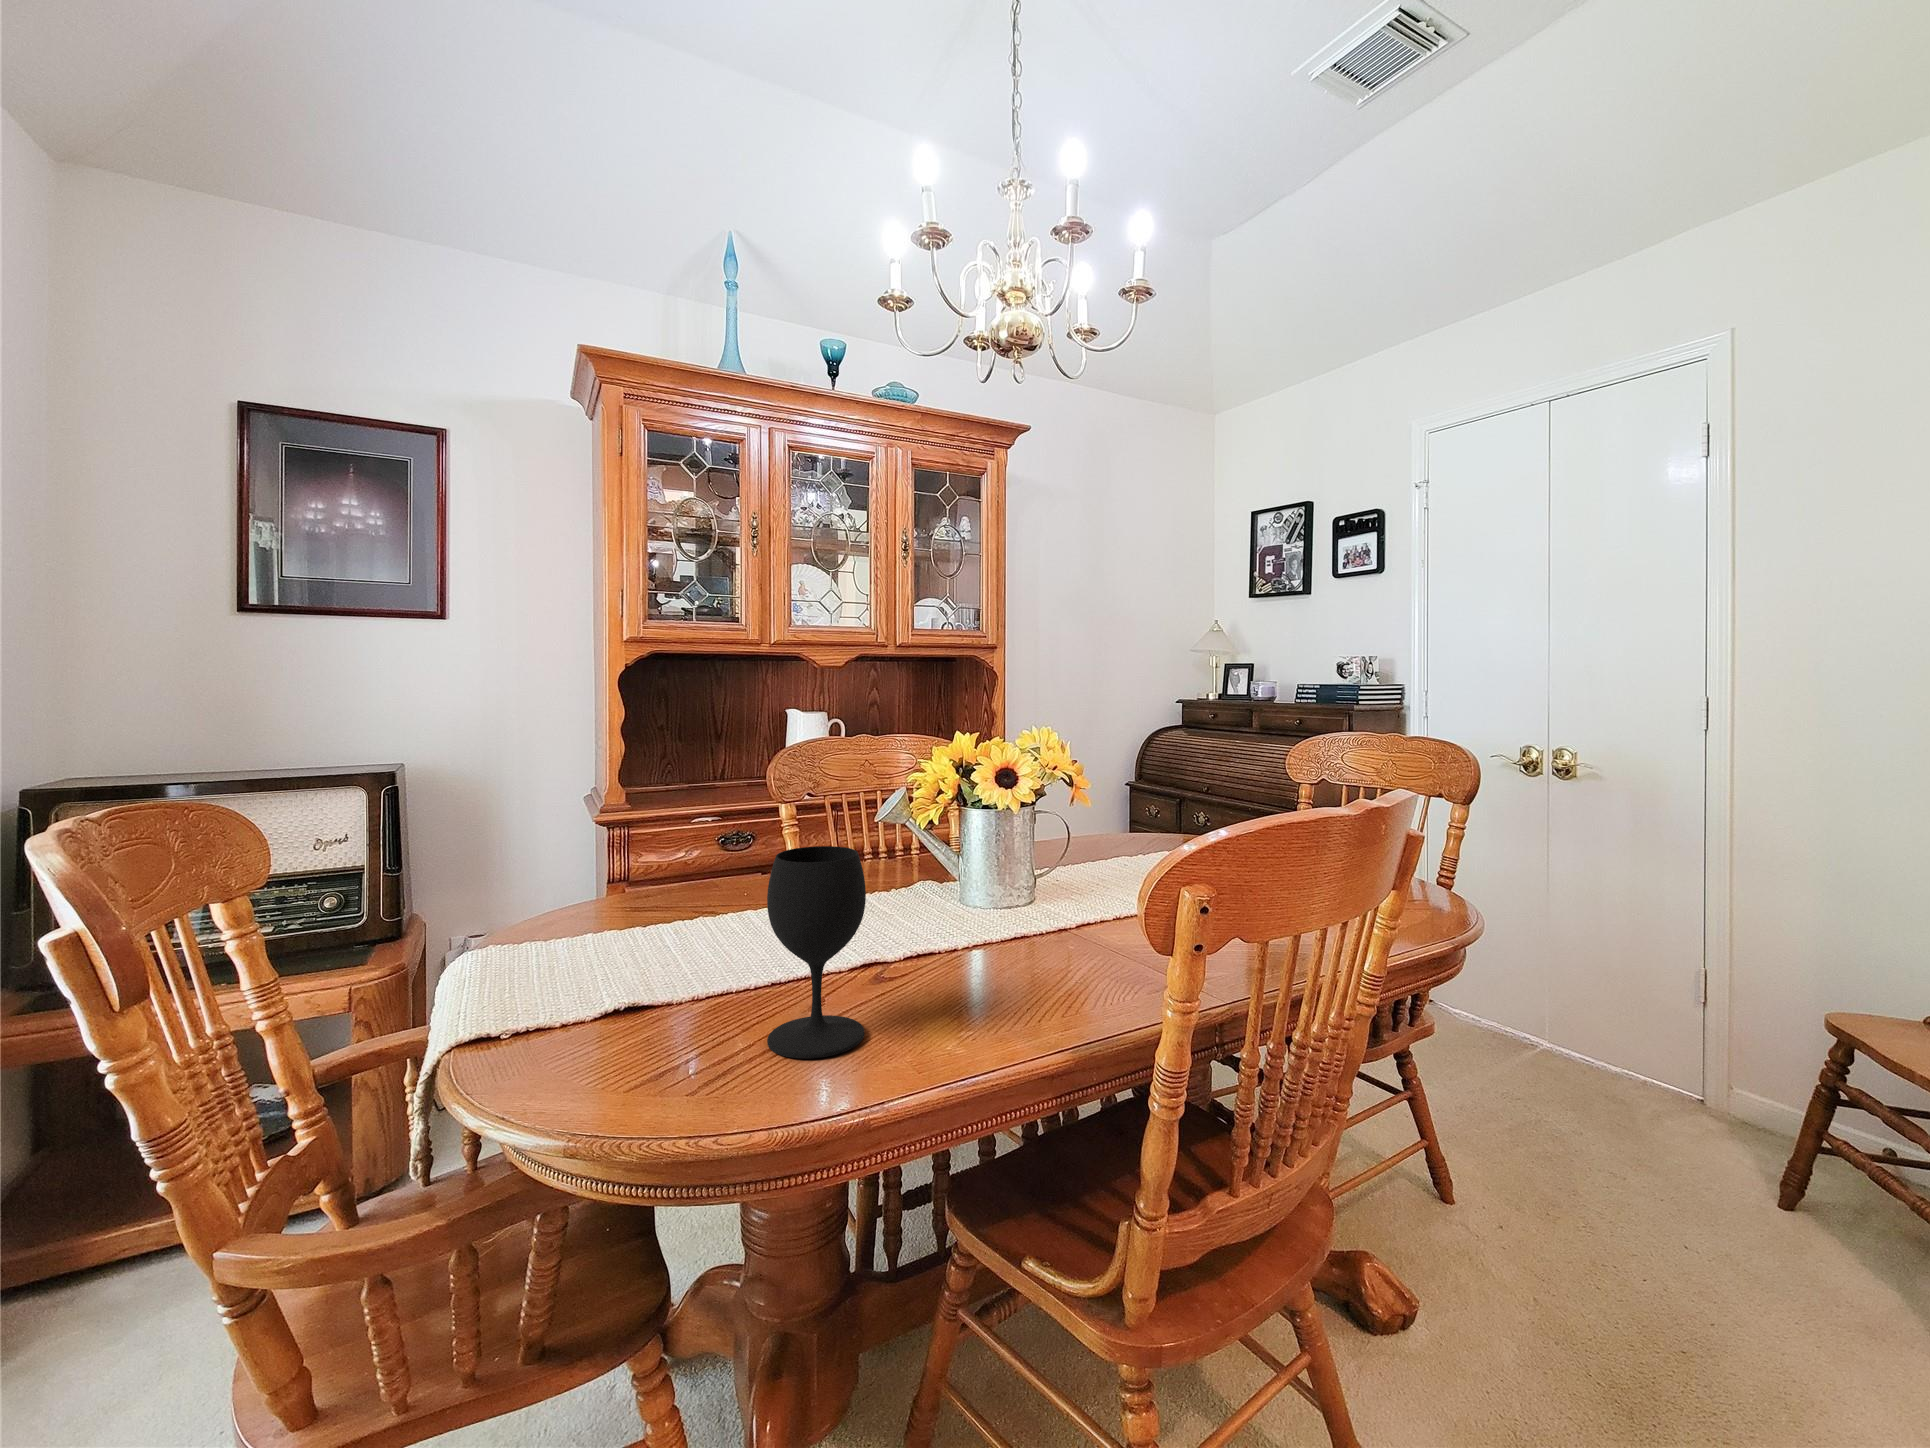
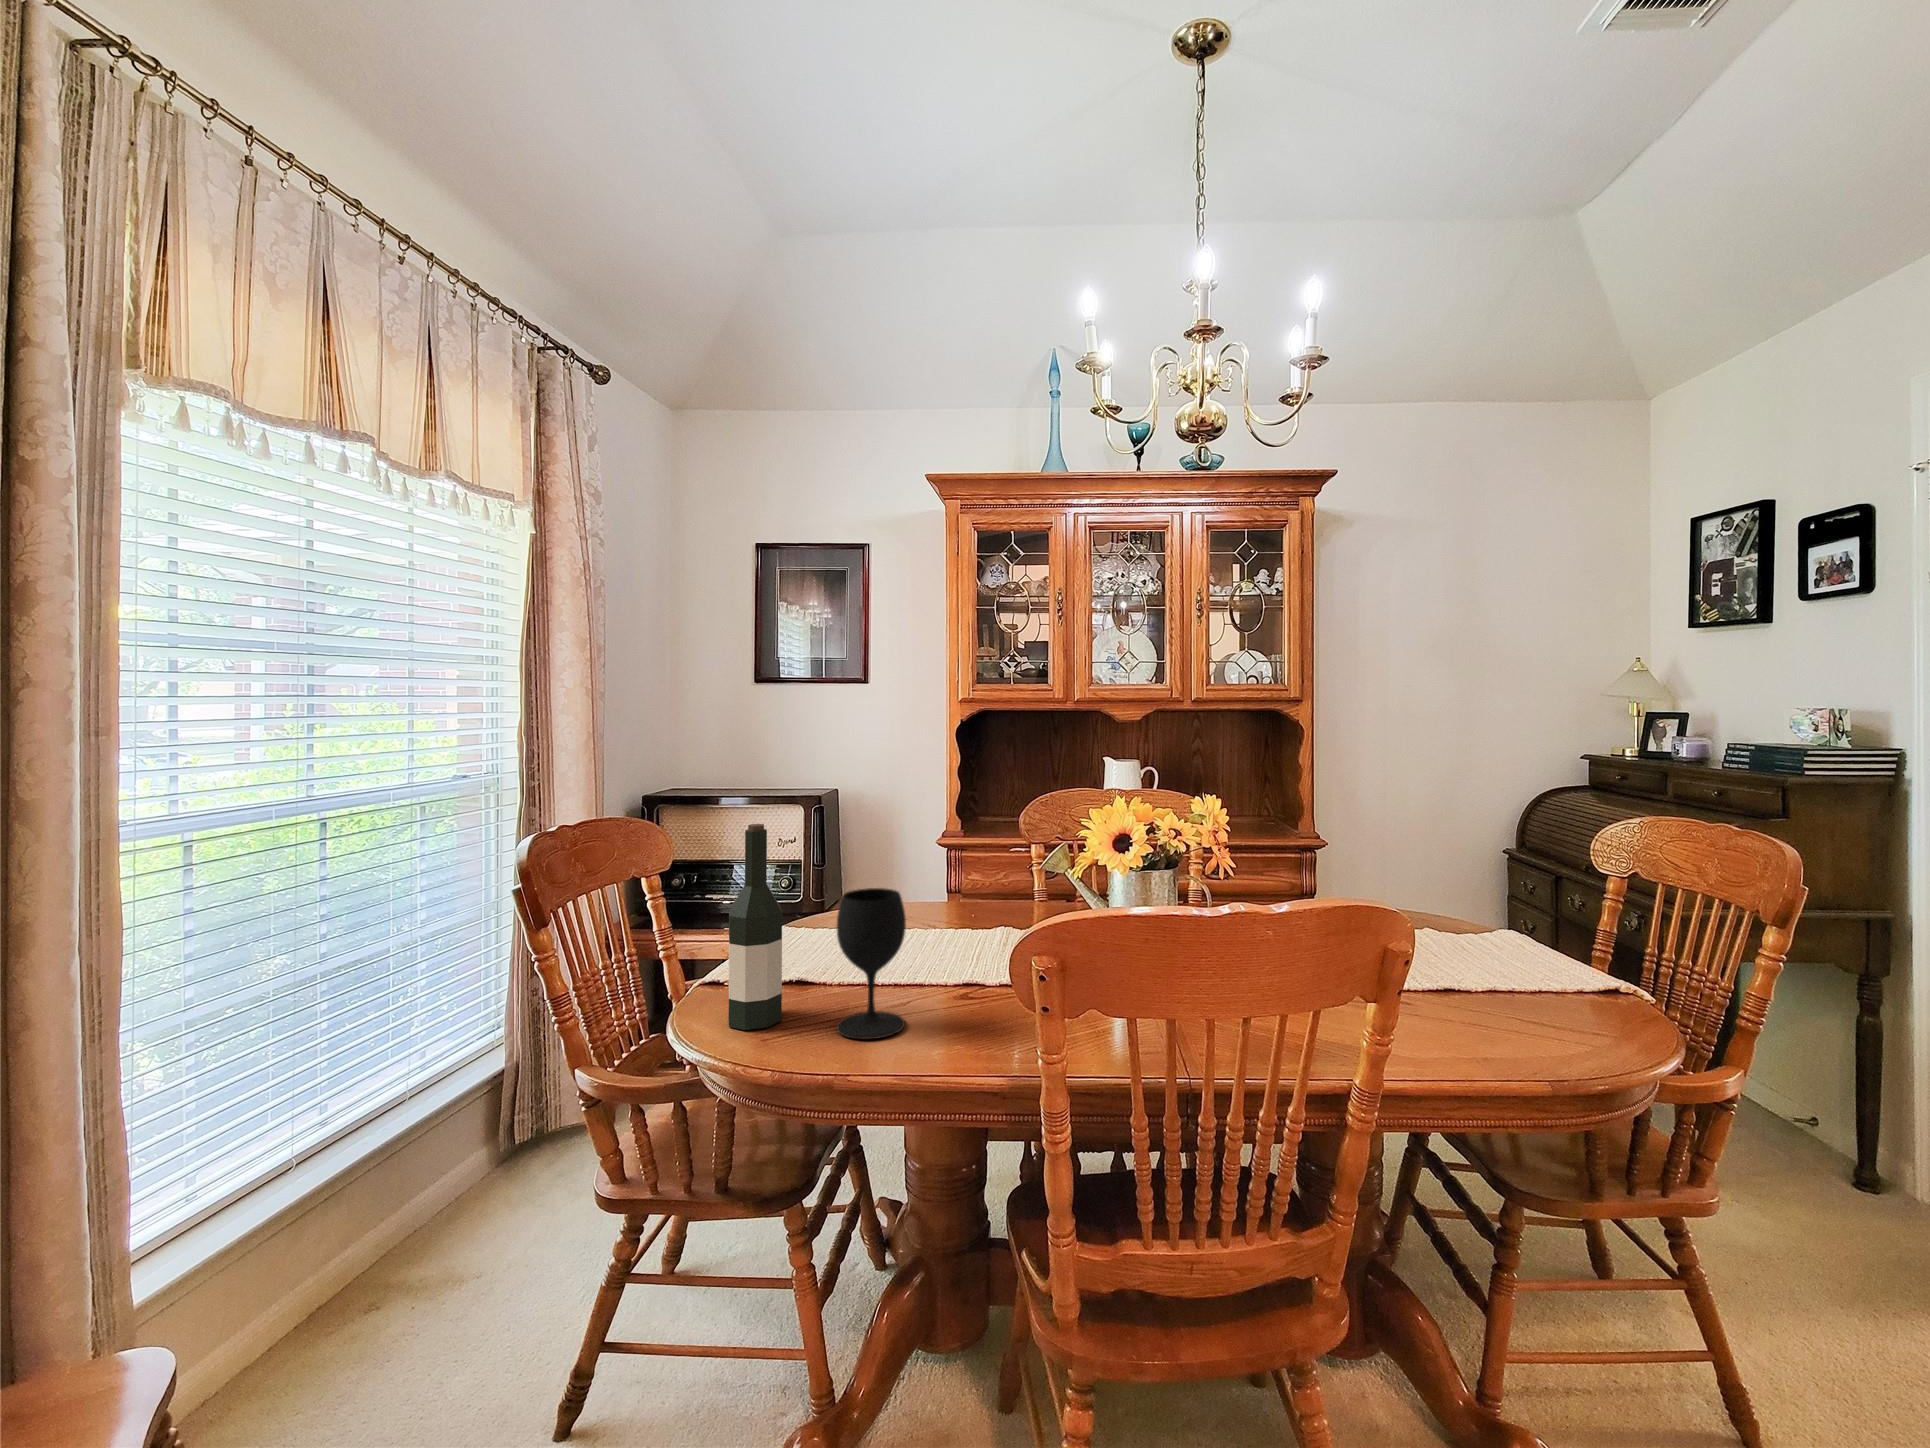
wine bottle: none [584,766,677,1090] -> present [729,824,782,1030]

